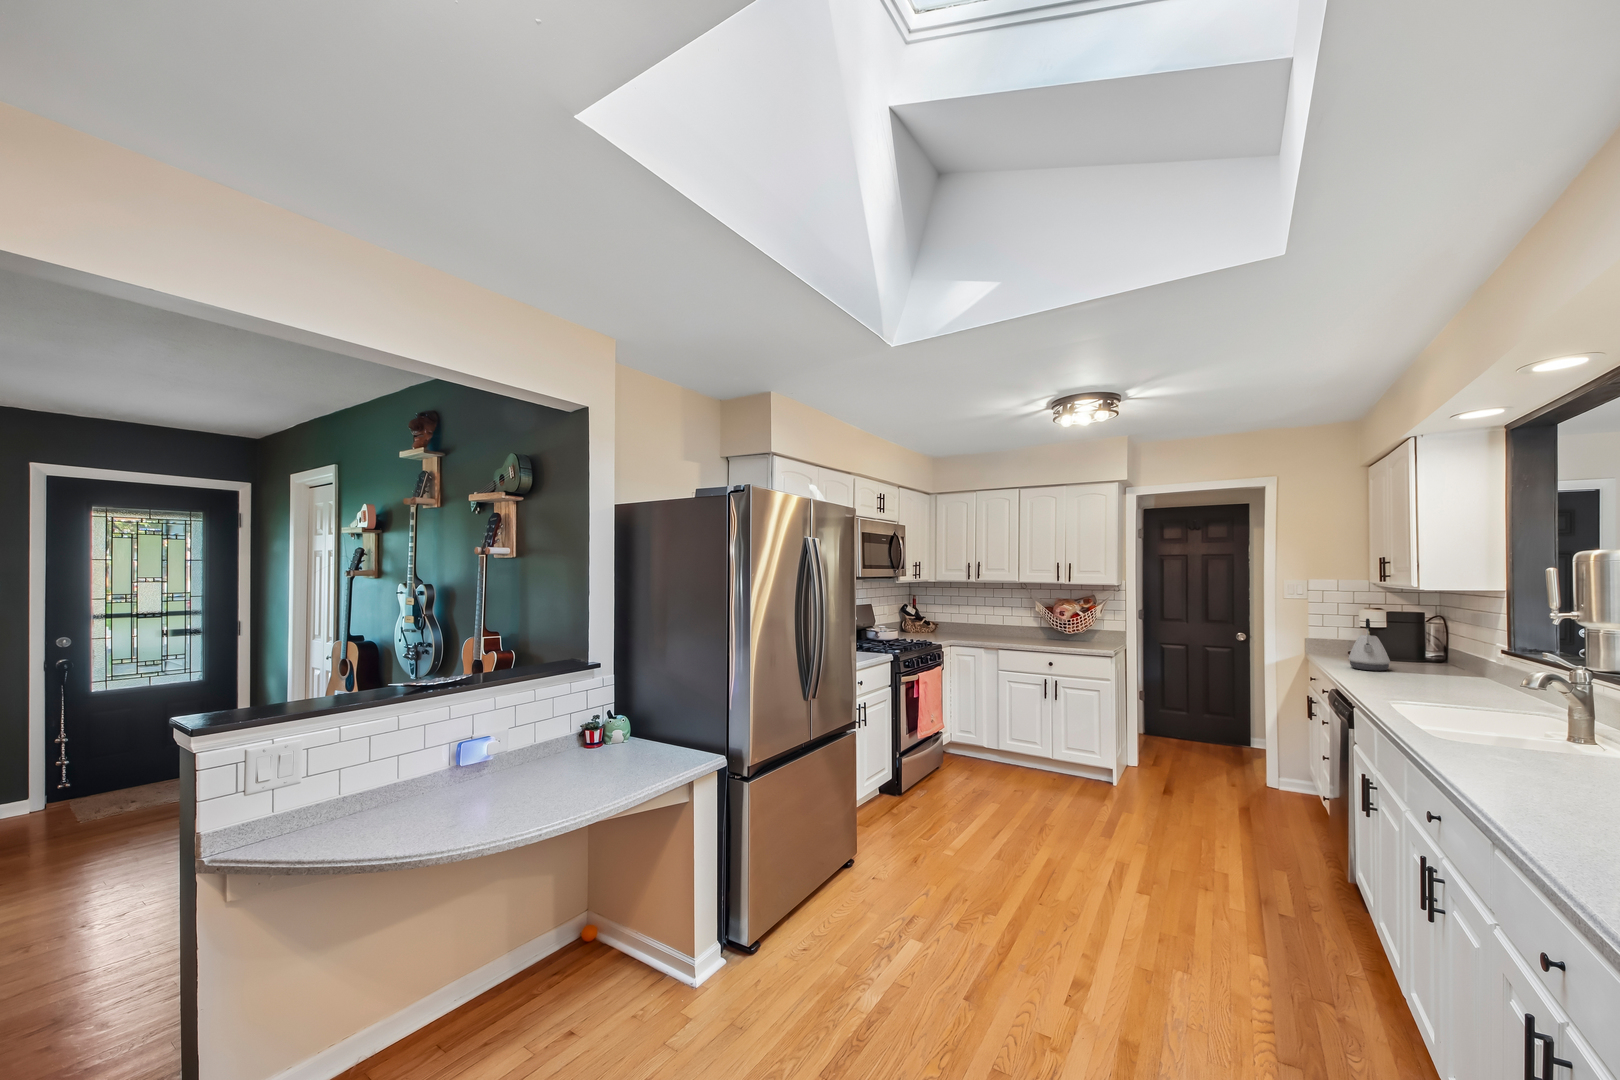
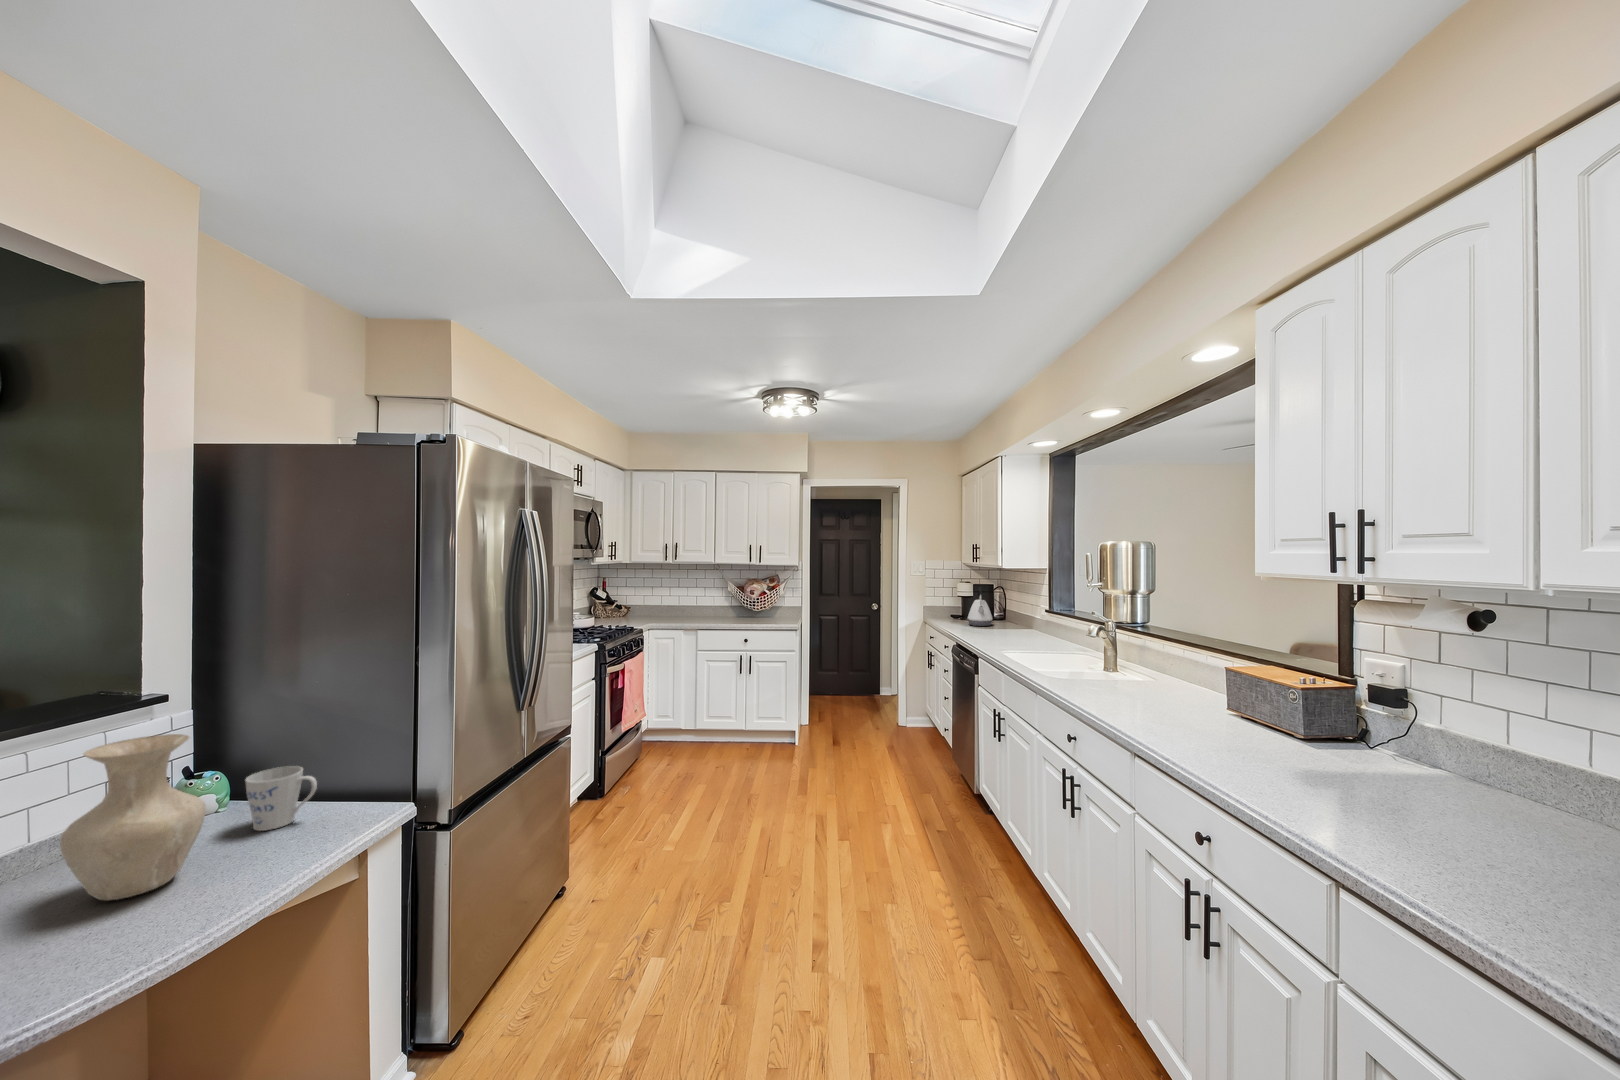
vase: none [551,685,612,779] -> present [60,734,206,901]
mug: none [634,718,670,758] -> present [246,766,317,831]

